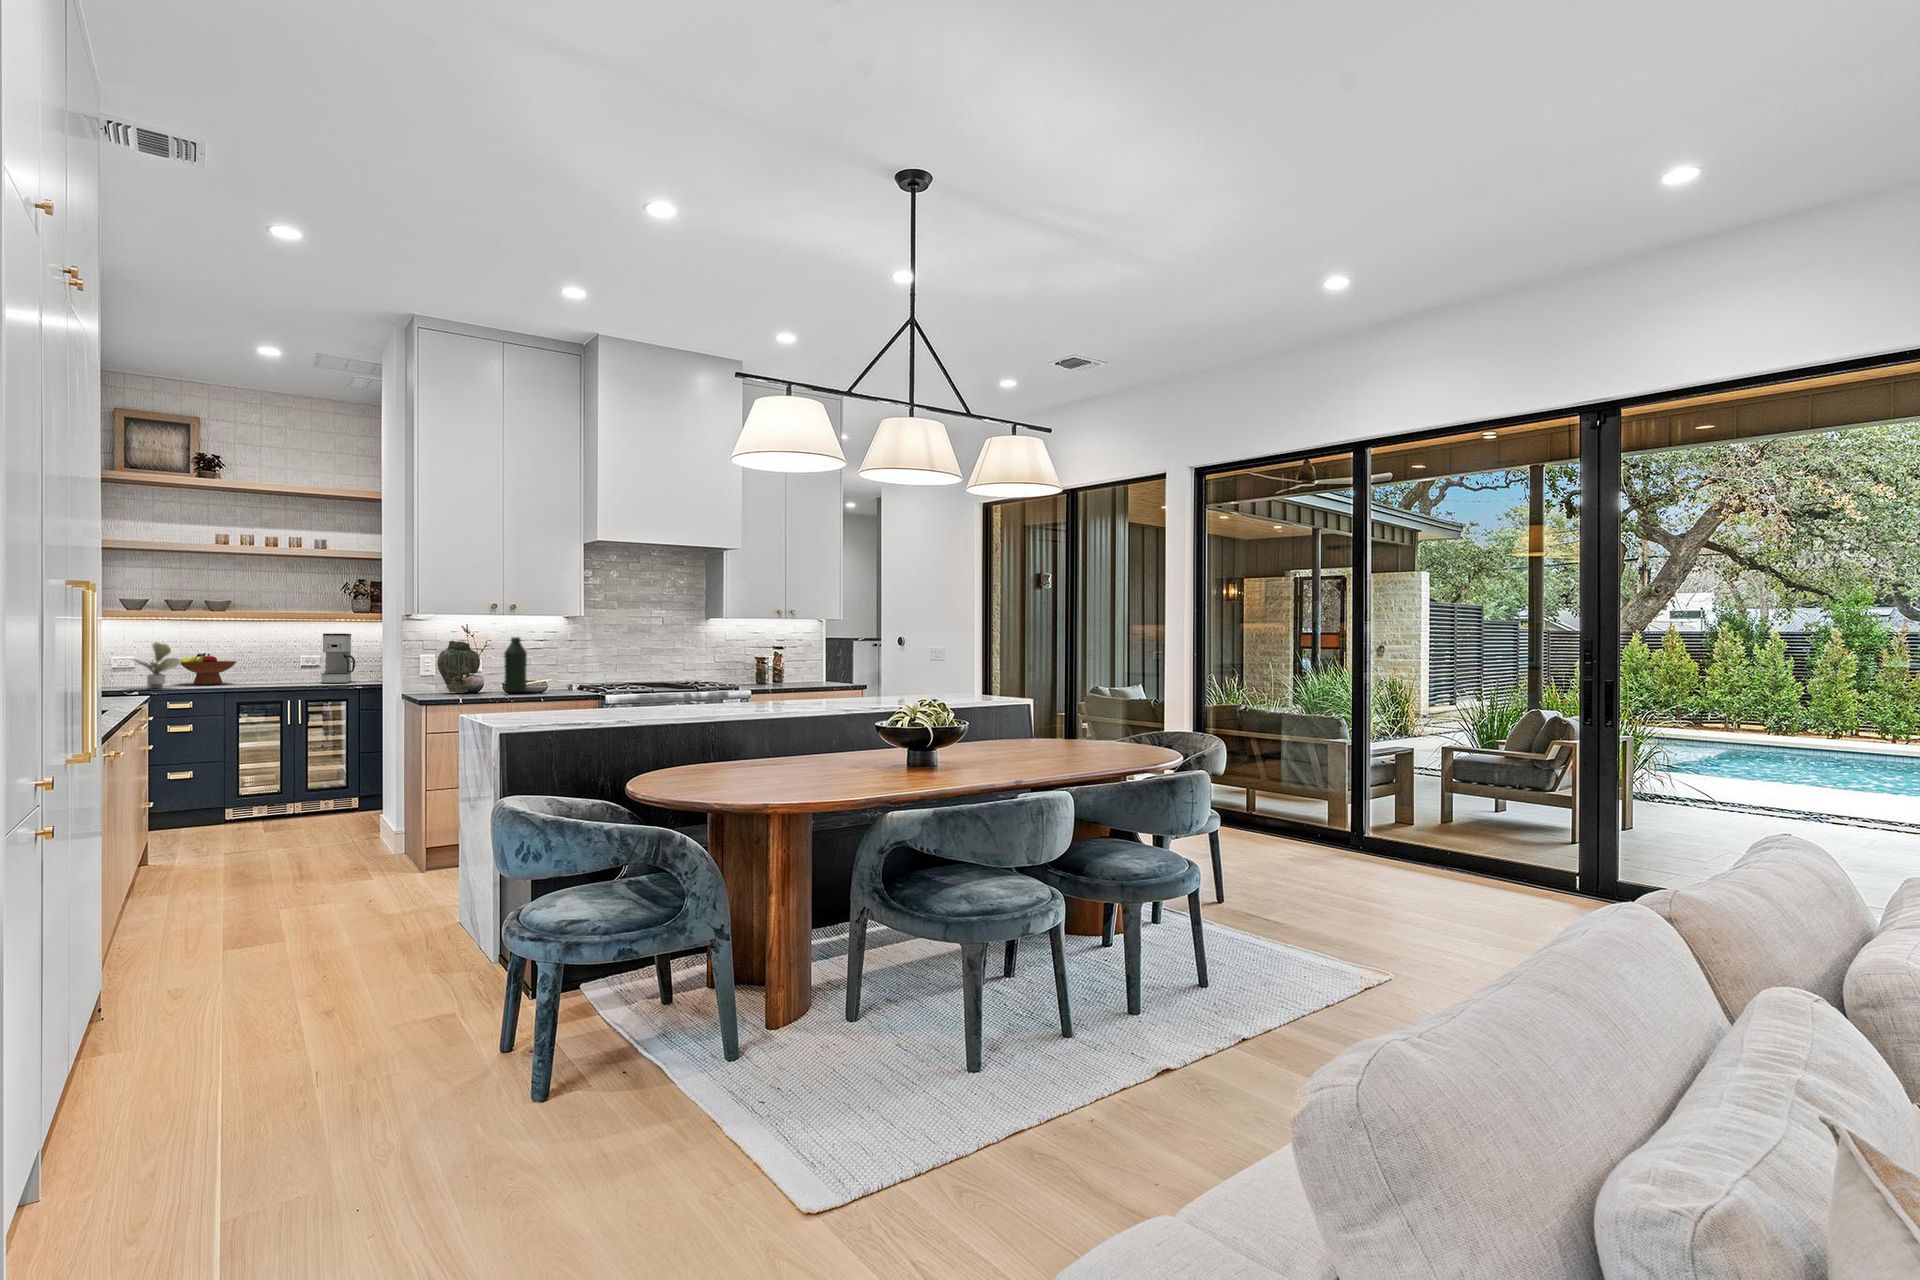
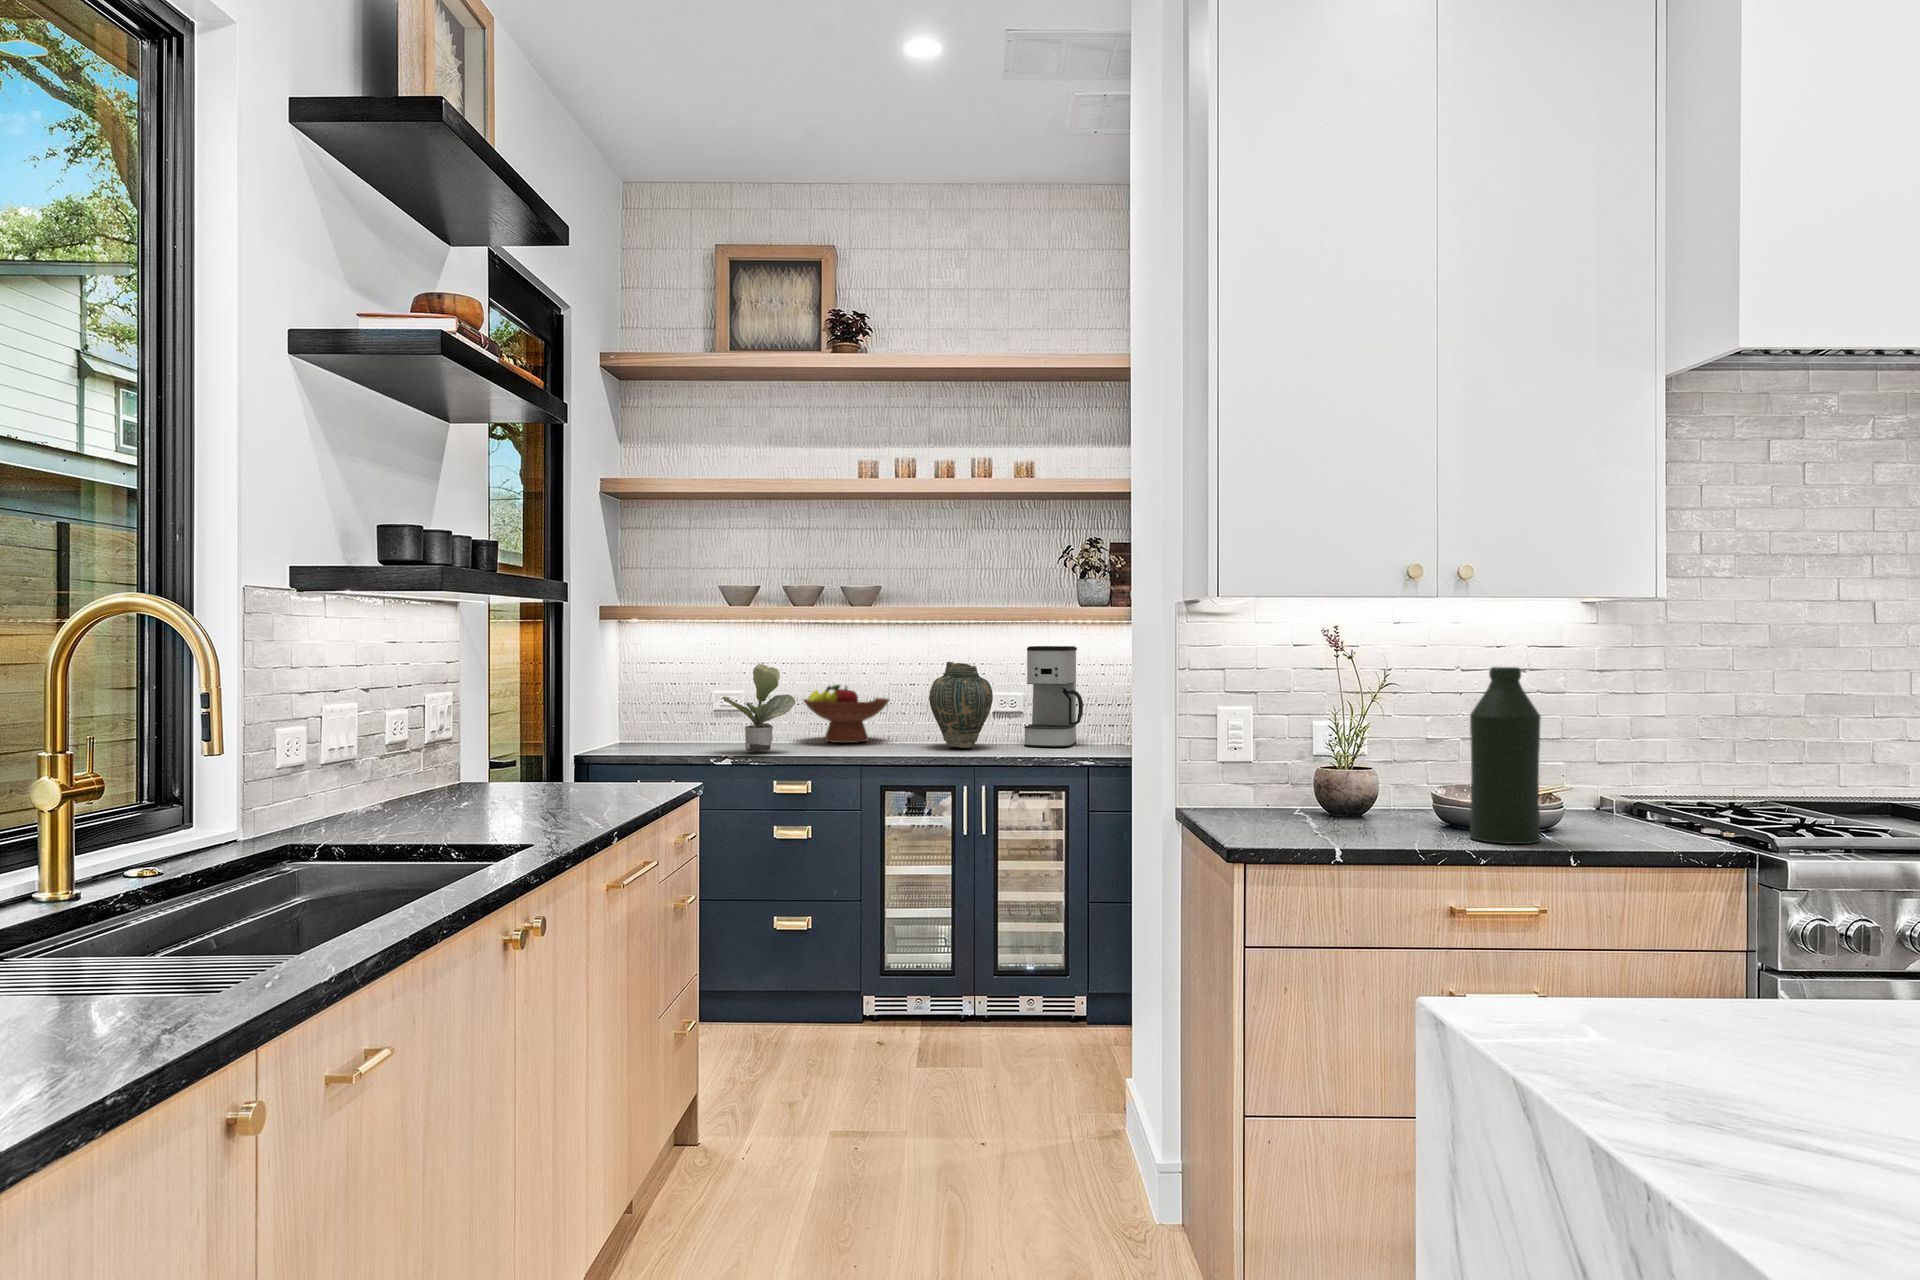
vase: present [437,641,480,692] -> present [929,662,993,748]

